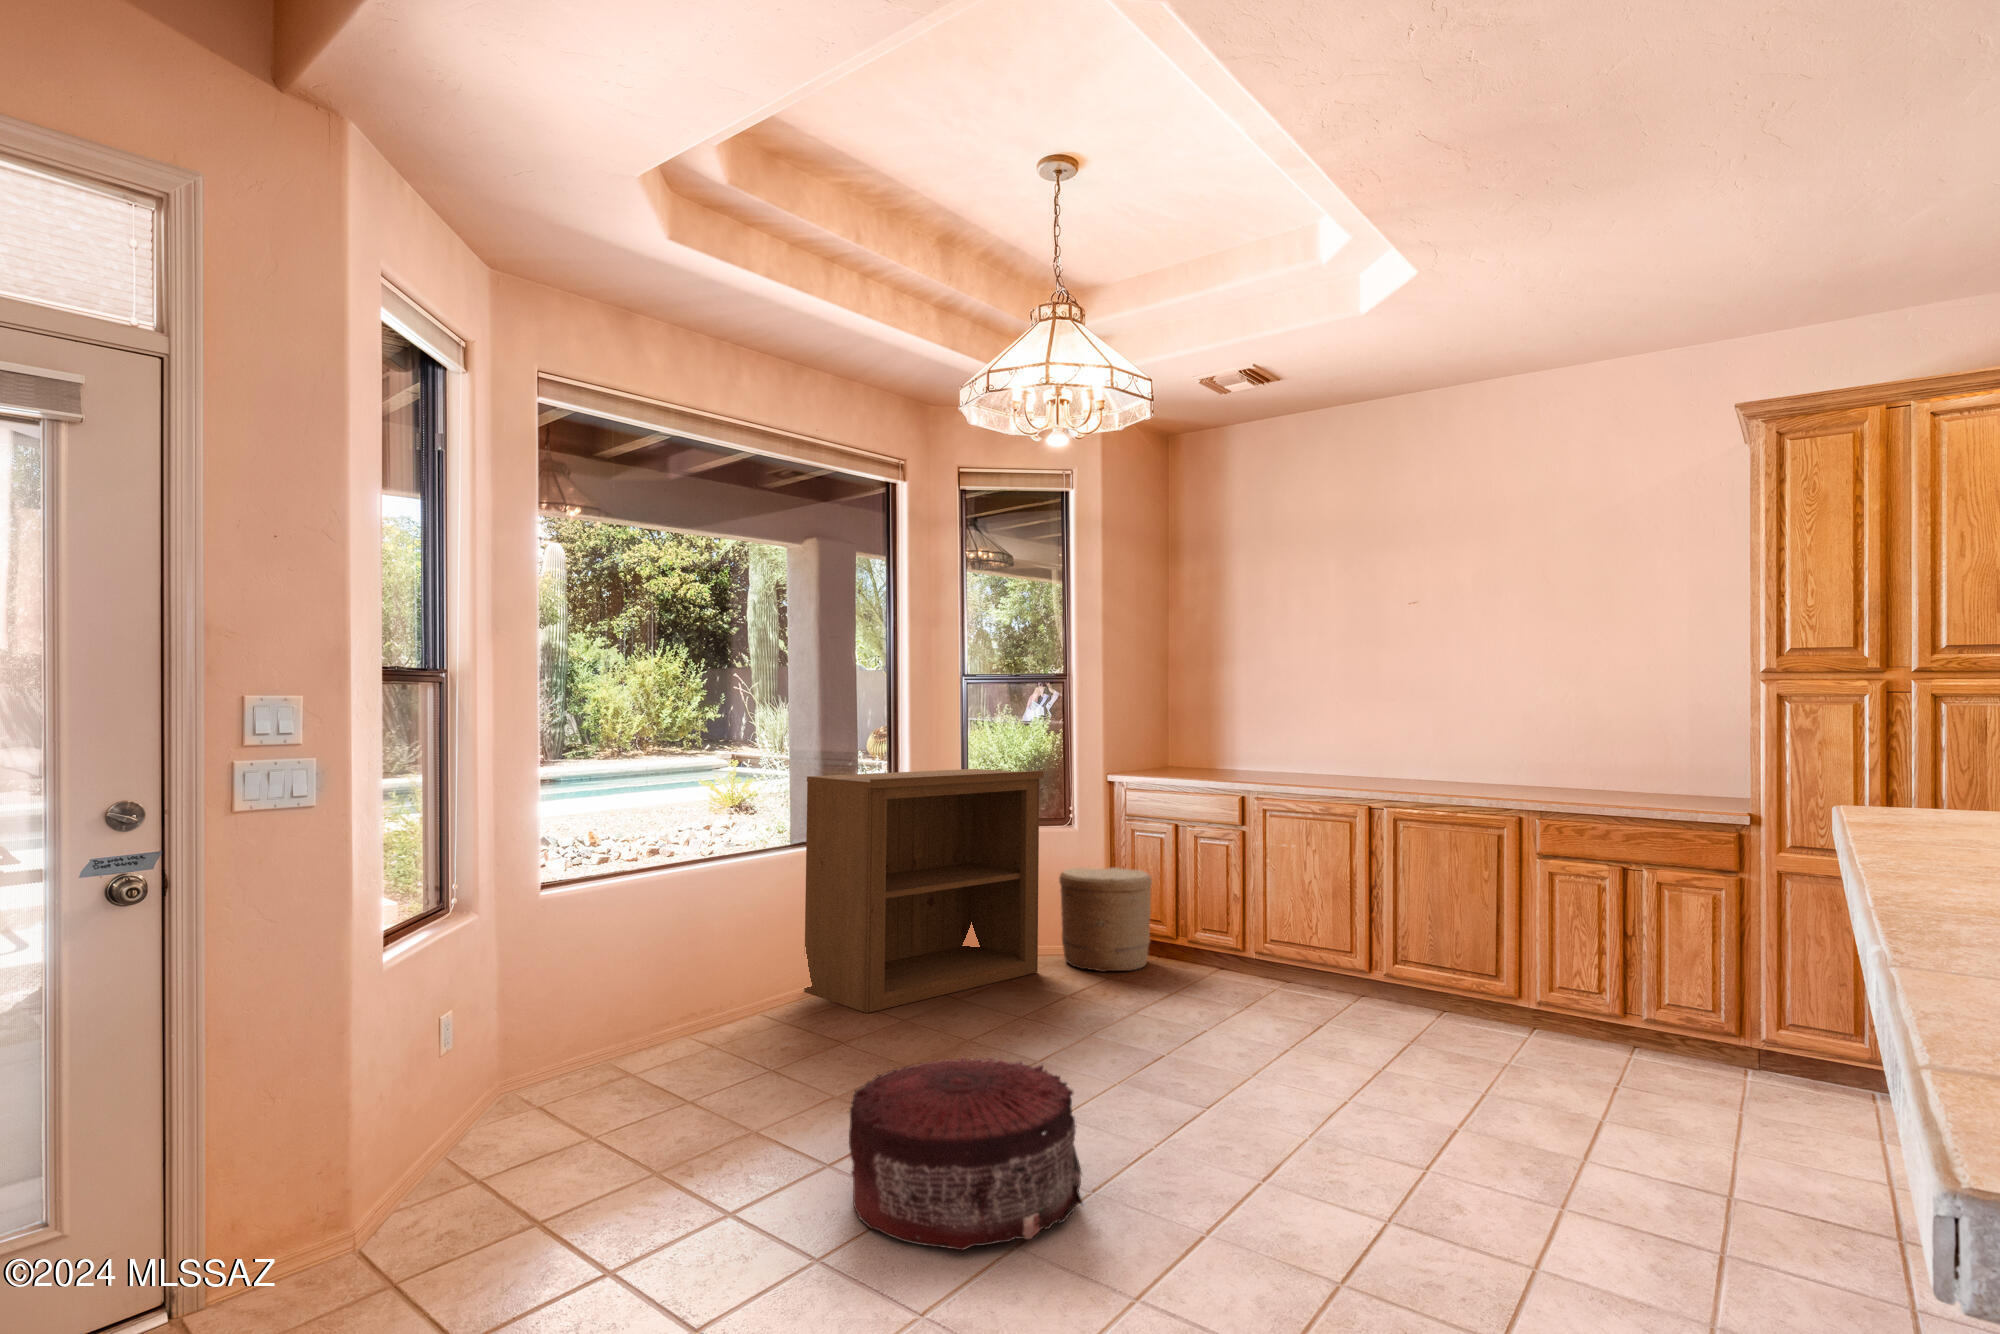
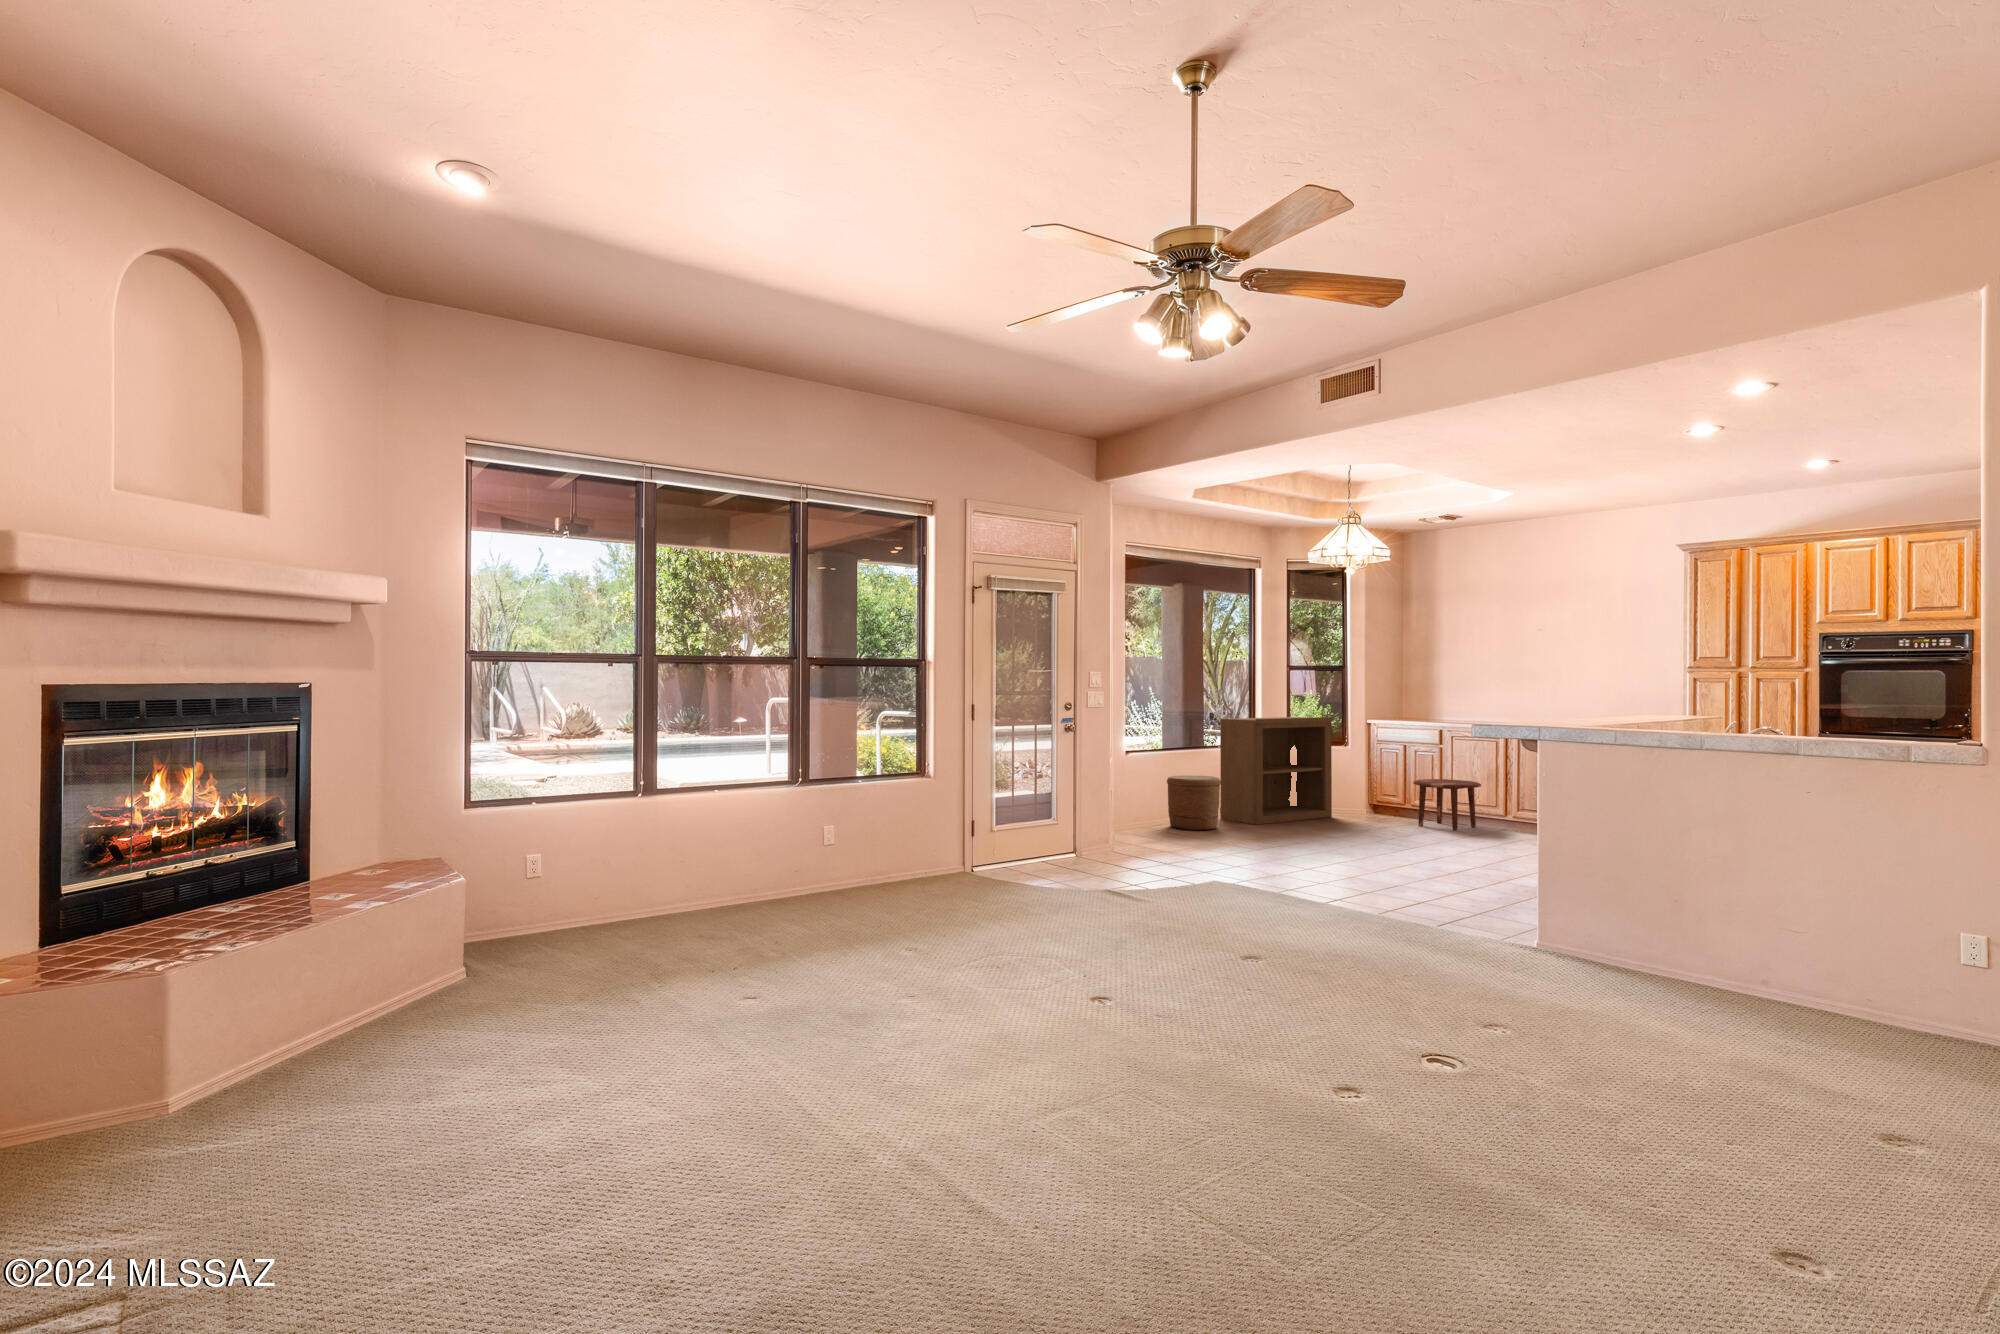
woven basket: present [1059,868,1152,972] -> present [1167,775,1221,830]
side table: none [1194,895,1324,1012] -> present [1413,779,1481,830]
pouf: present [849,1056,1082,1250] -> none [1282,815,1369,864]

